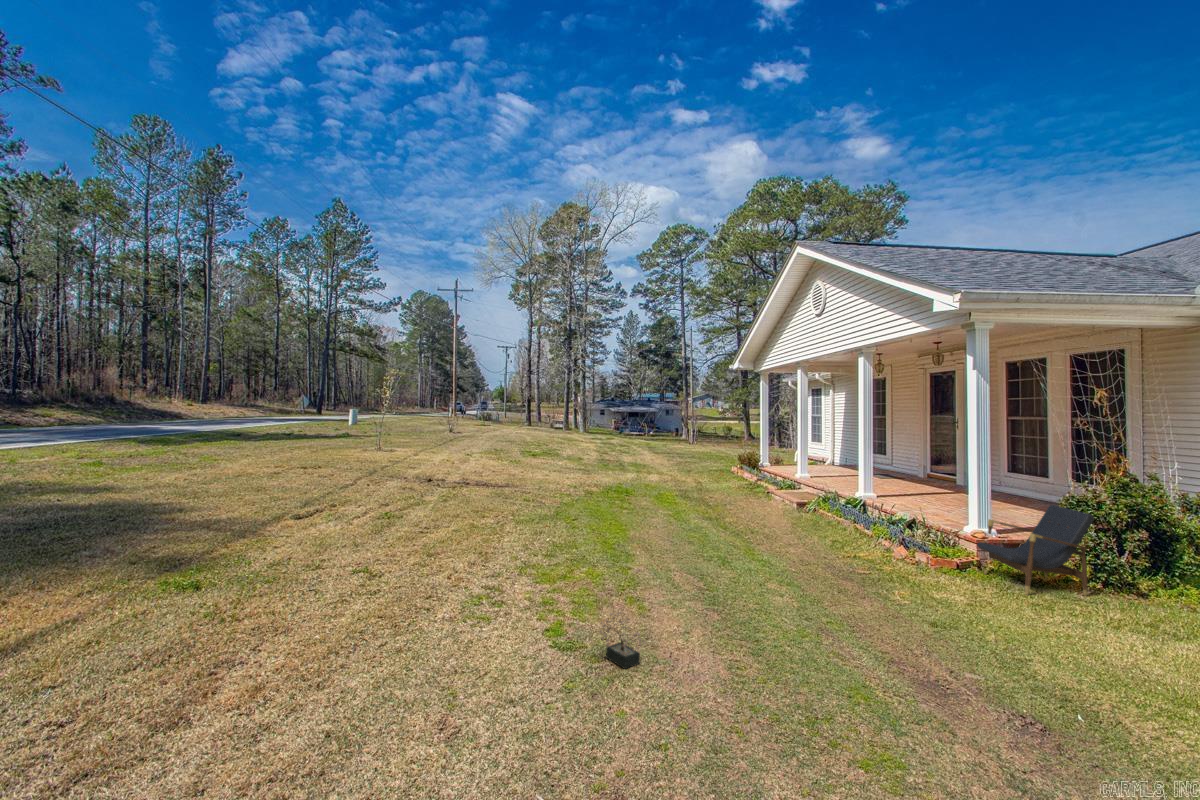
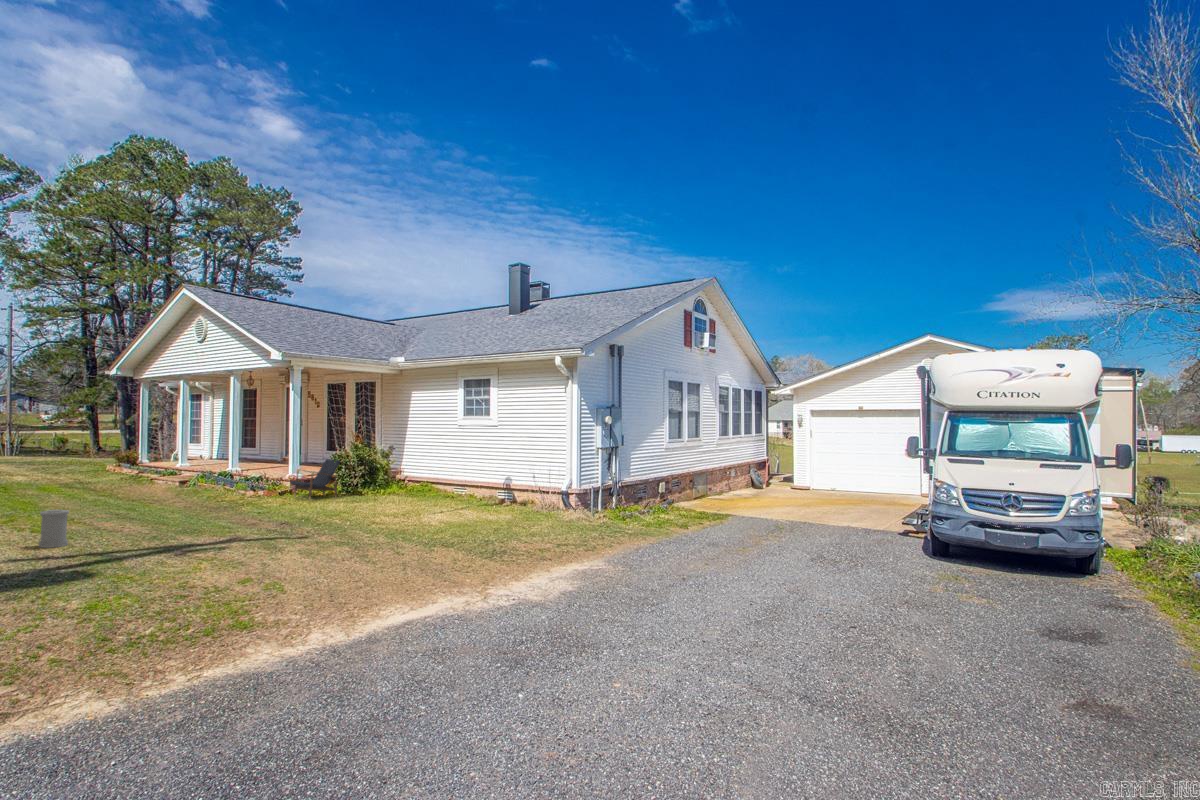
trash can: none [521,608,570,697] -> present [39,510,69,548]
decorative plant: present [600,612,645,669] -> none [76,515,108,538]

